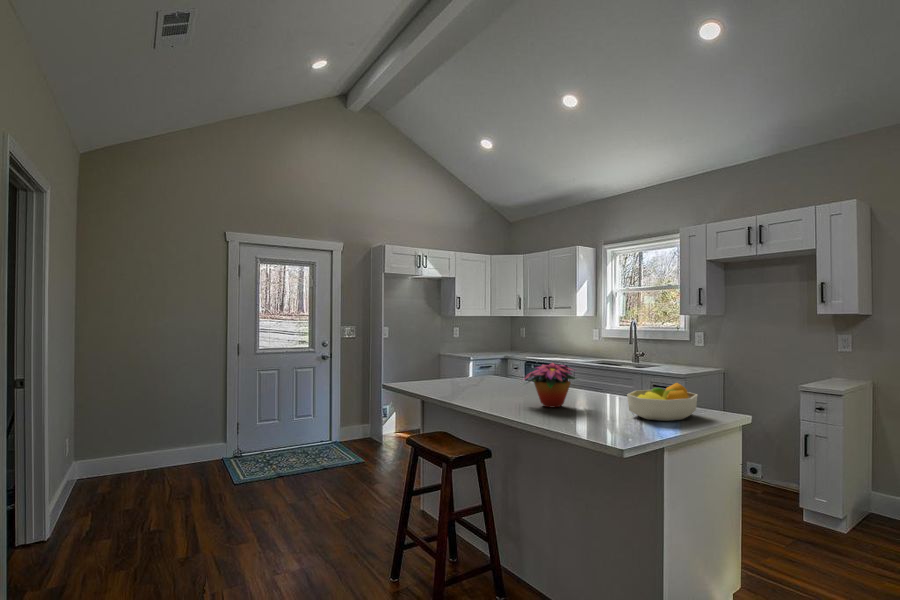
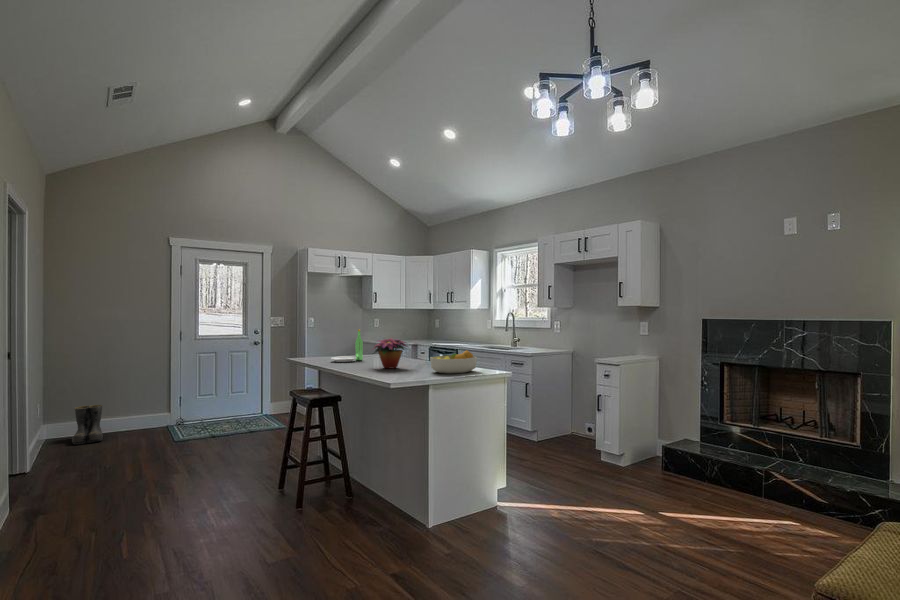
plate: none [449,347,488,392] -> present [331,329,363,362]
boots: none [112,434,149,486] -> present [72,405,103,445]

